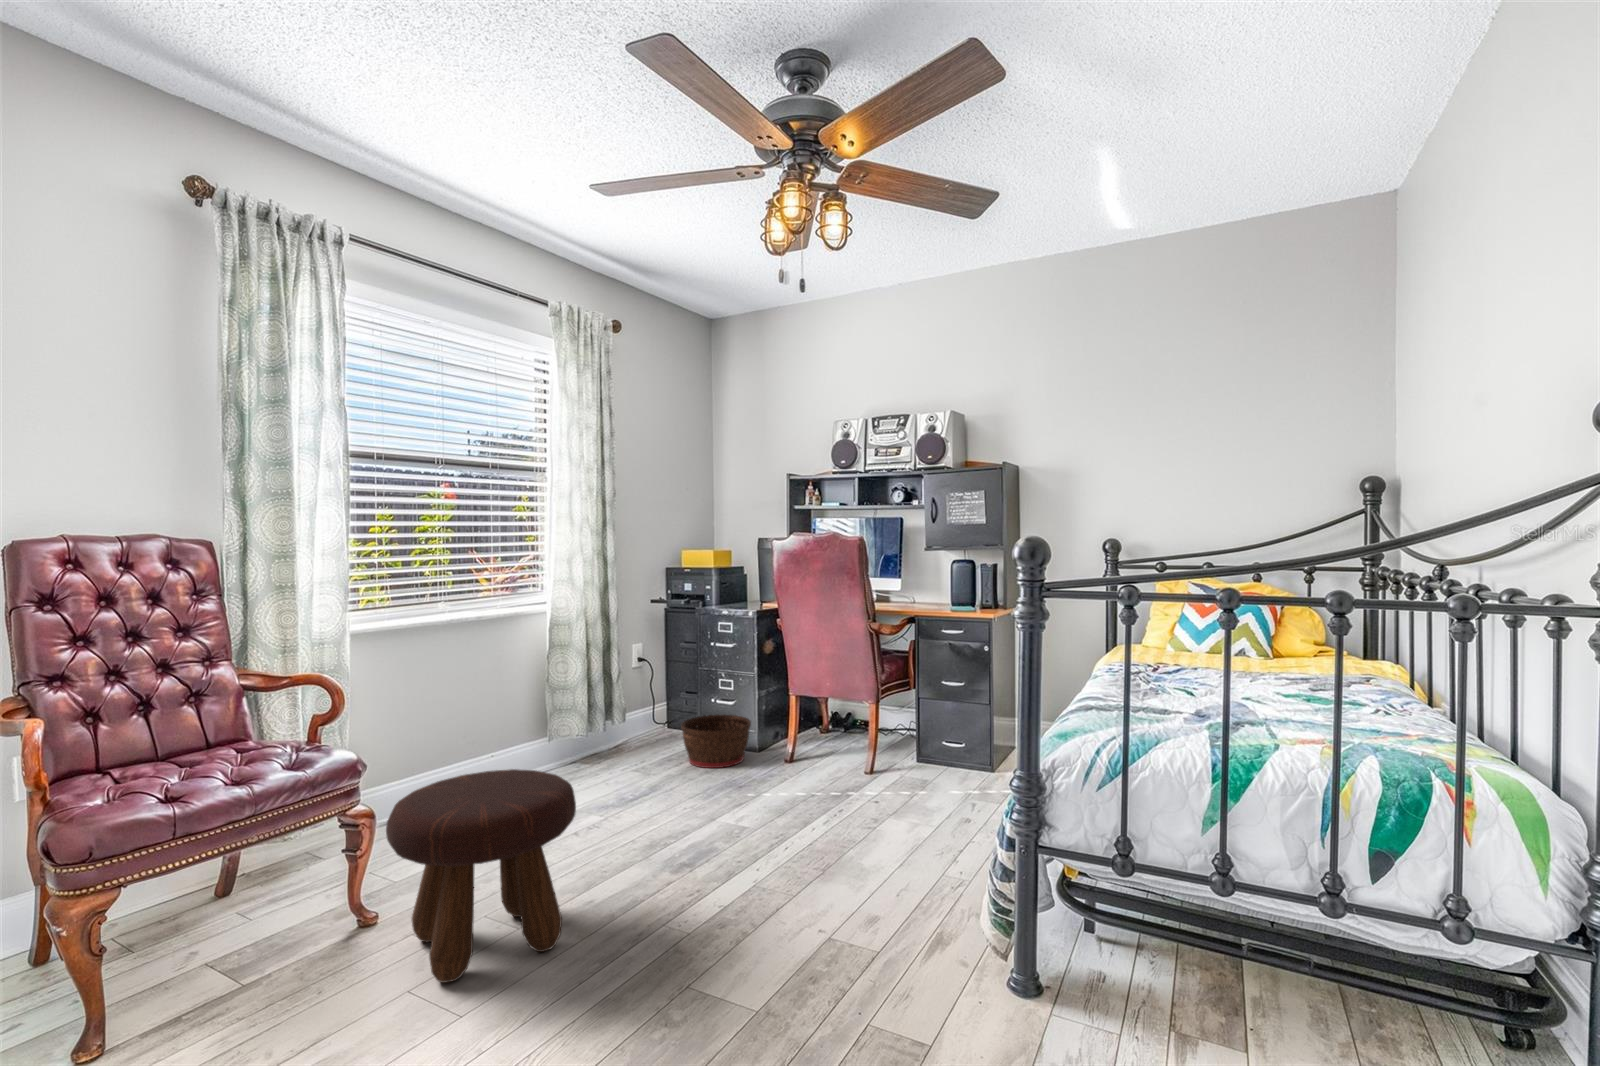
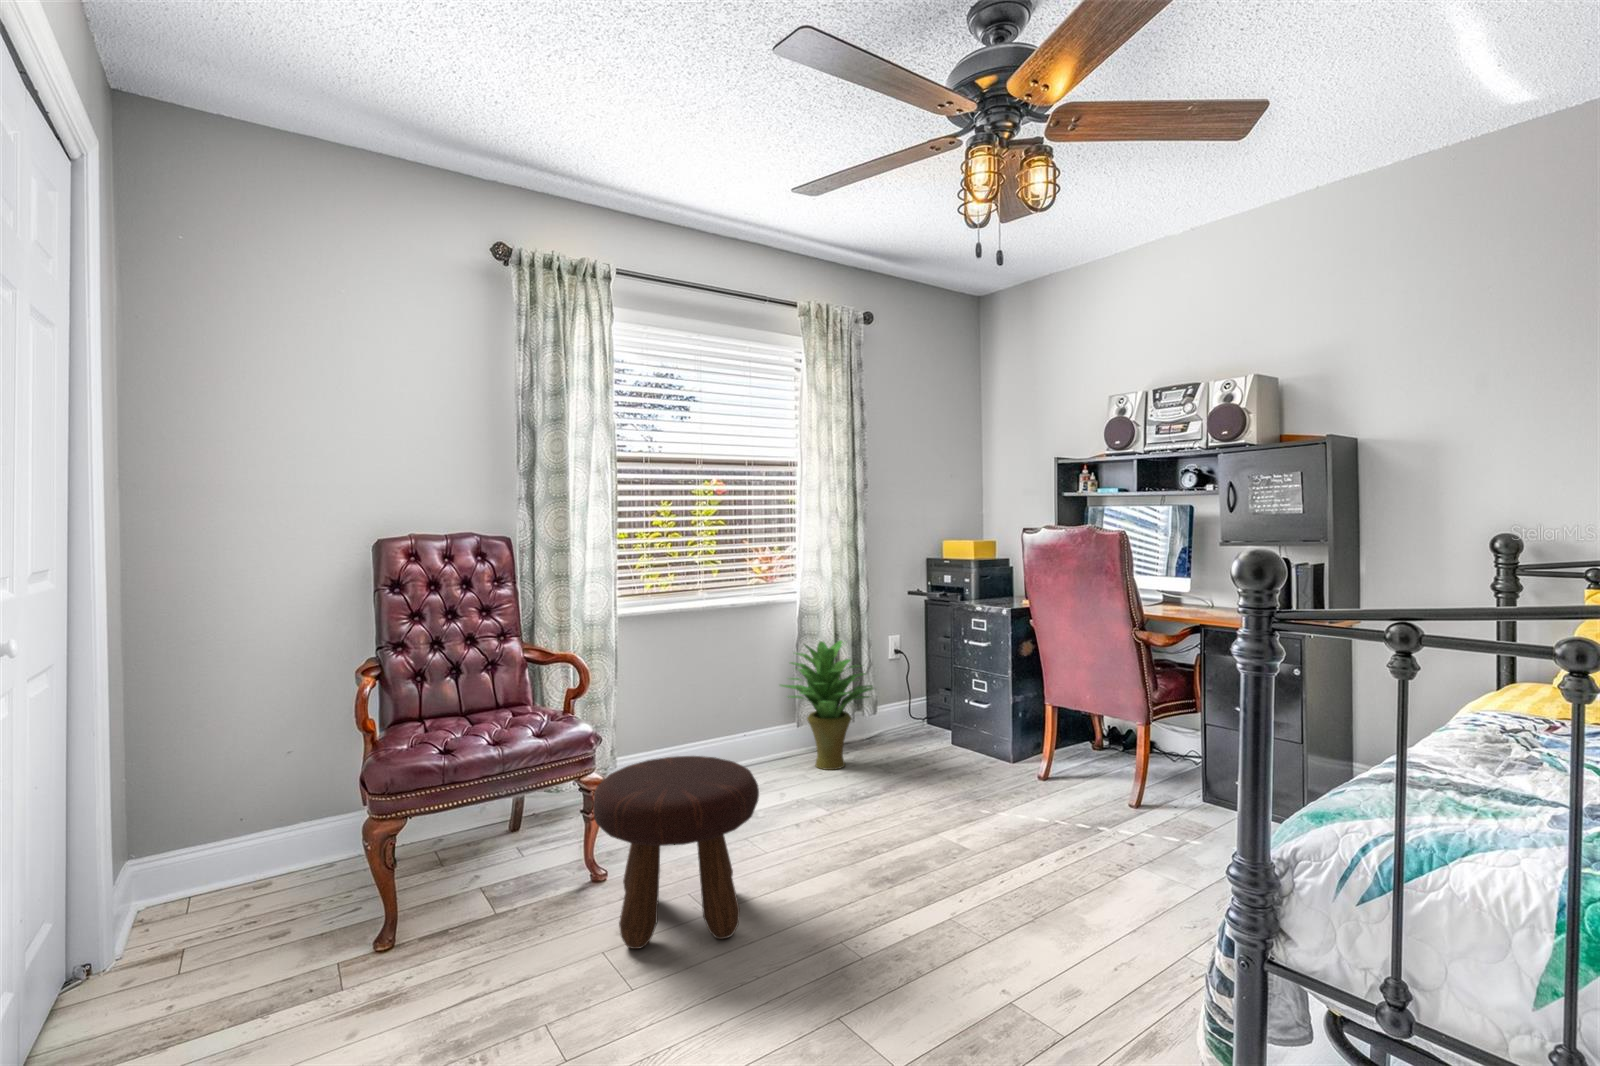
potted plant: none [531,648,633,781] -> present [781,641,873,770]
basket: present [681,715,751,768] -> none [925,717,1001,775]

